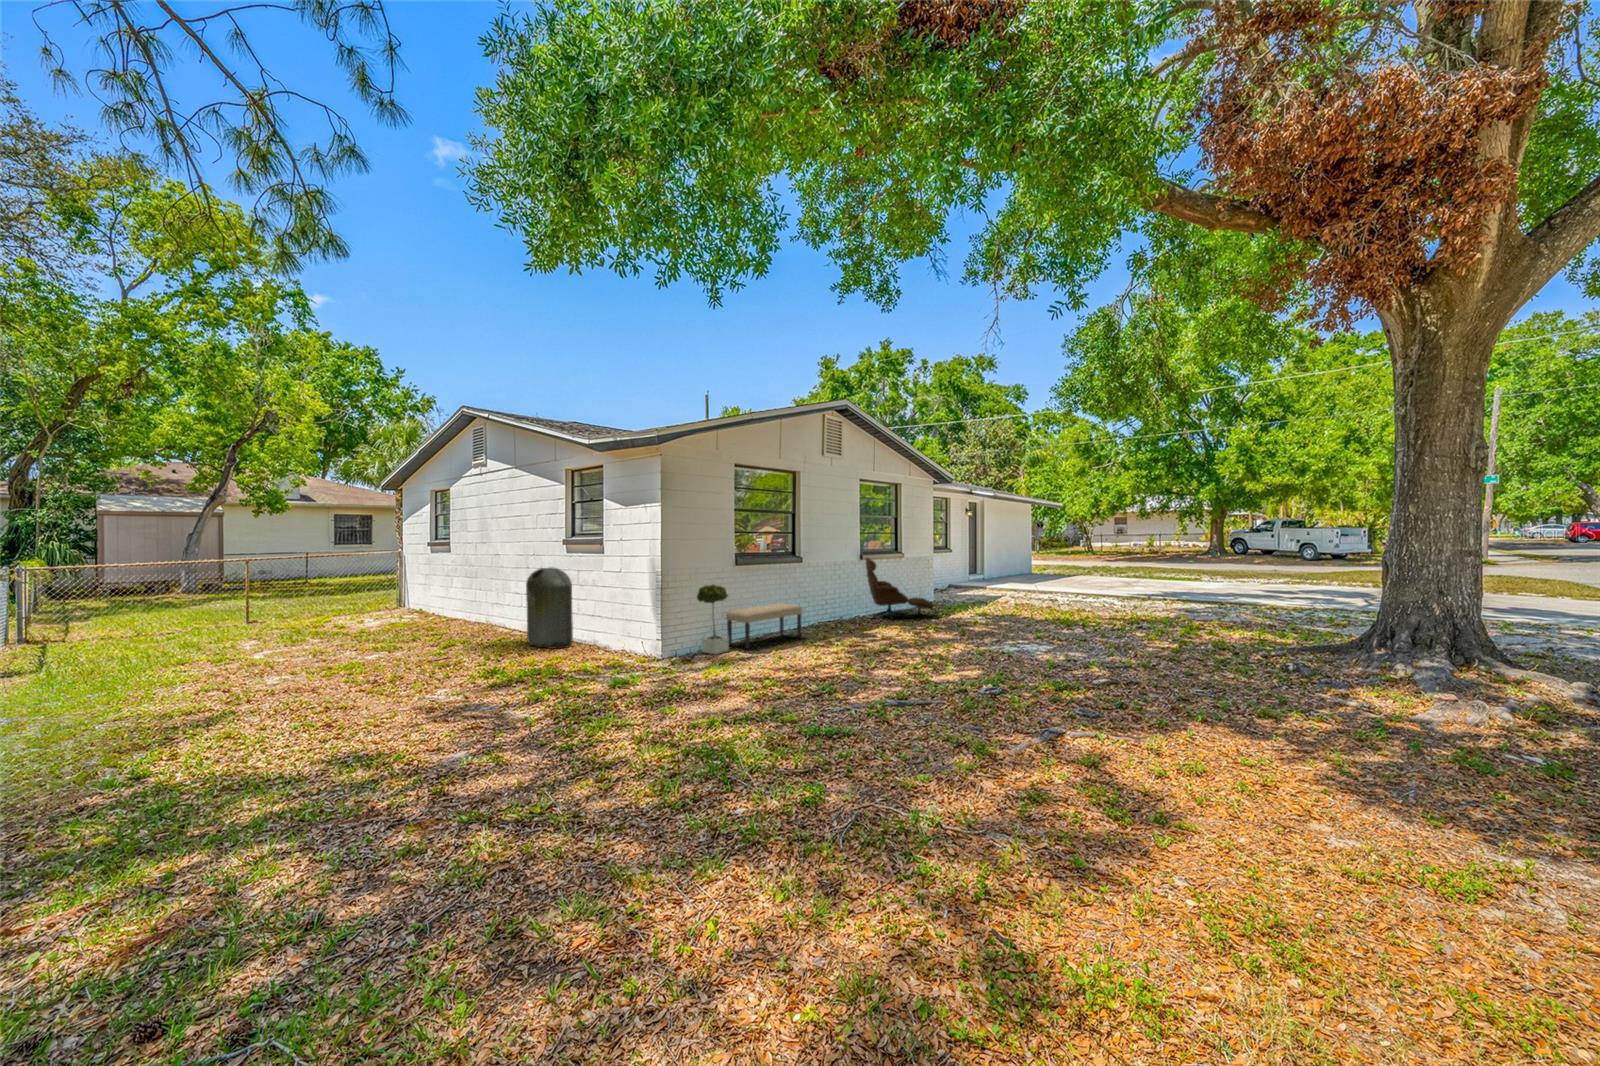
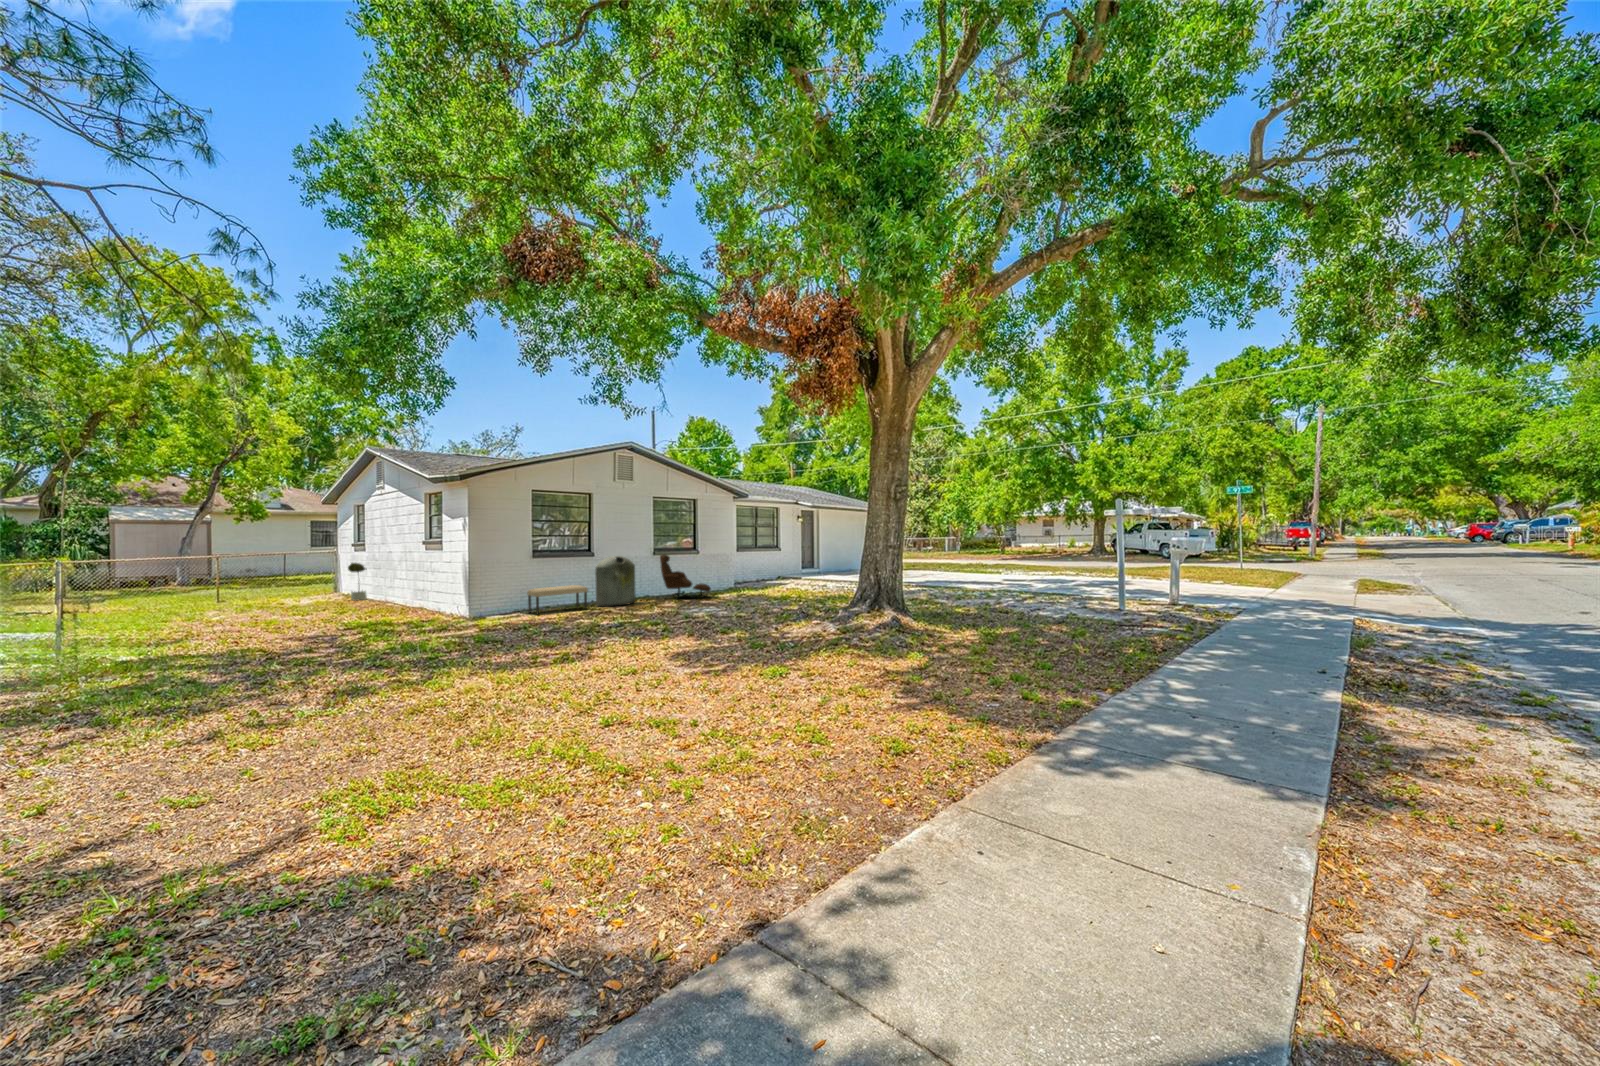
trash can: present [526,567,573,648] -> present [595,556,635,607]
potted tree: present [697,585,729,654] -> present [348,563,367,601]

